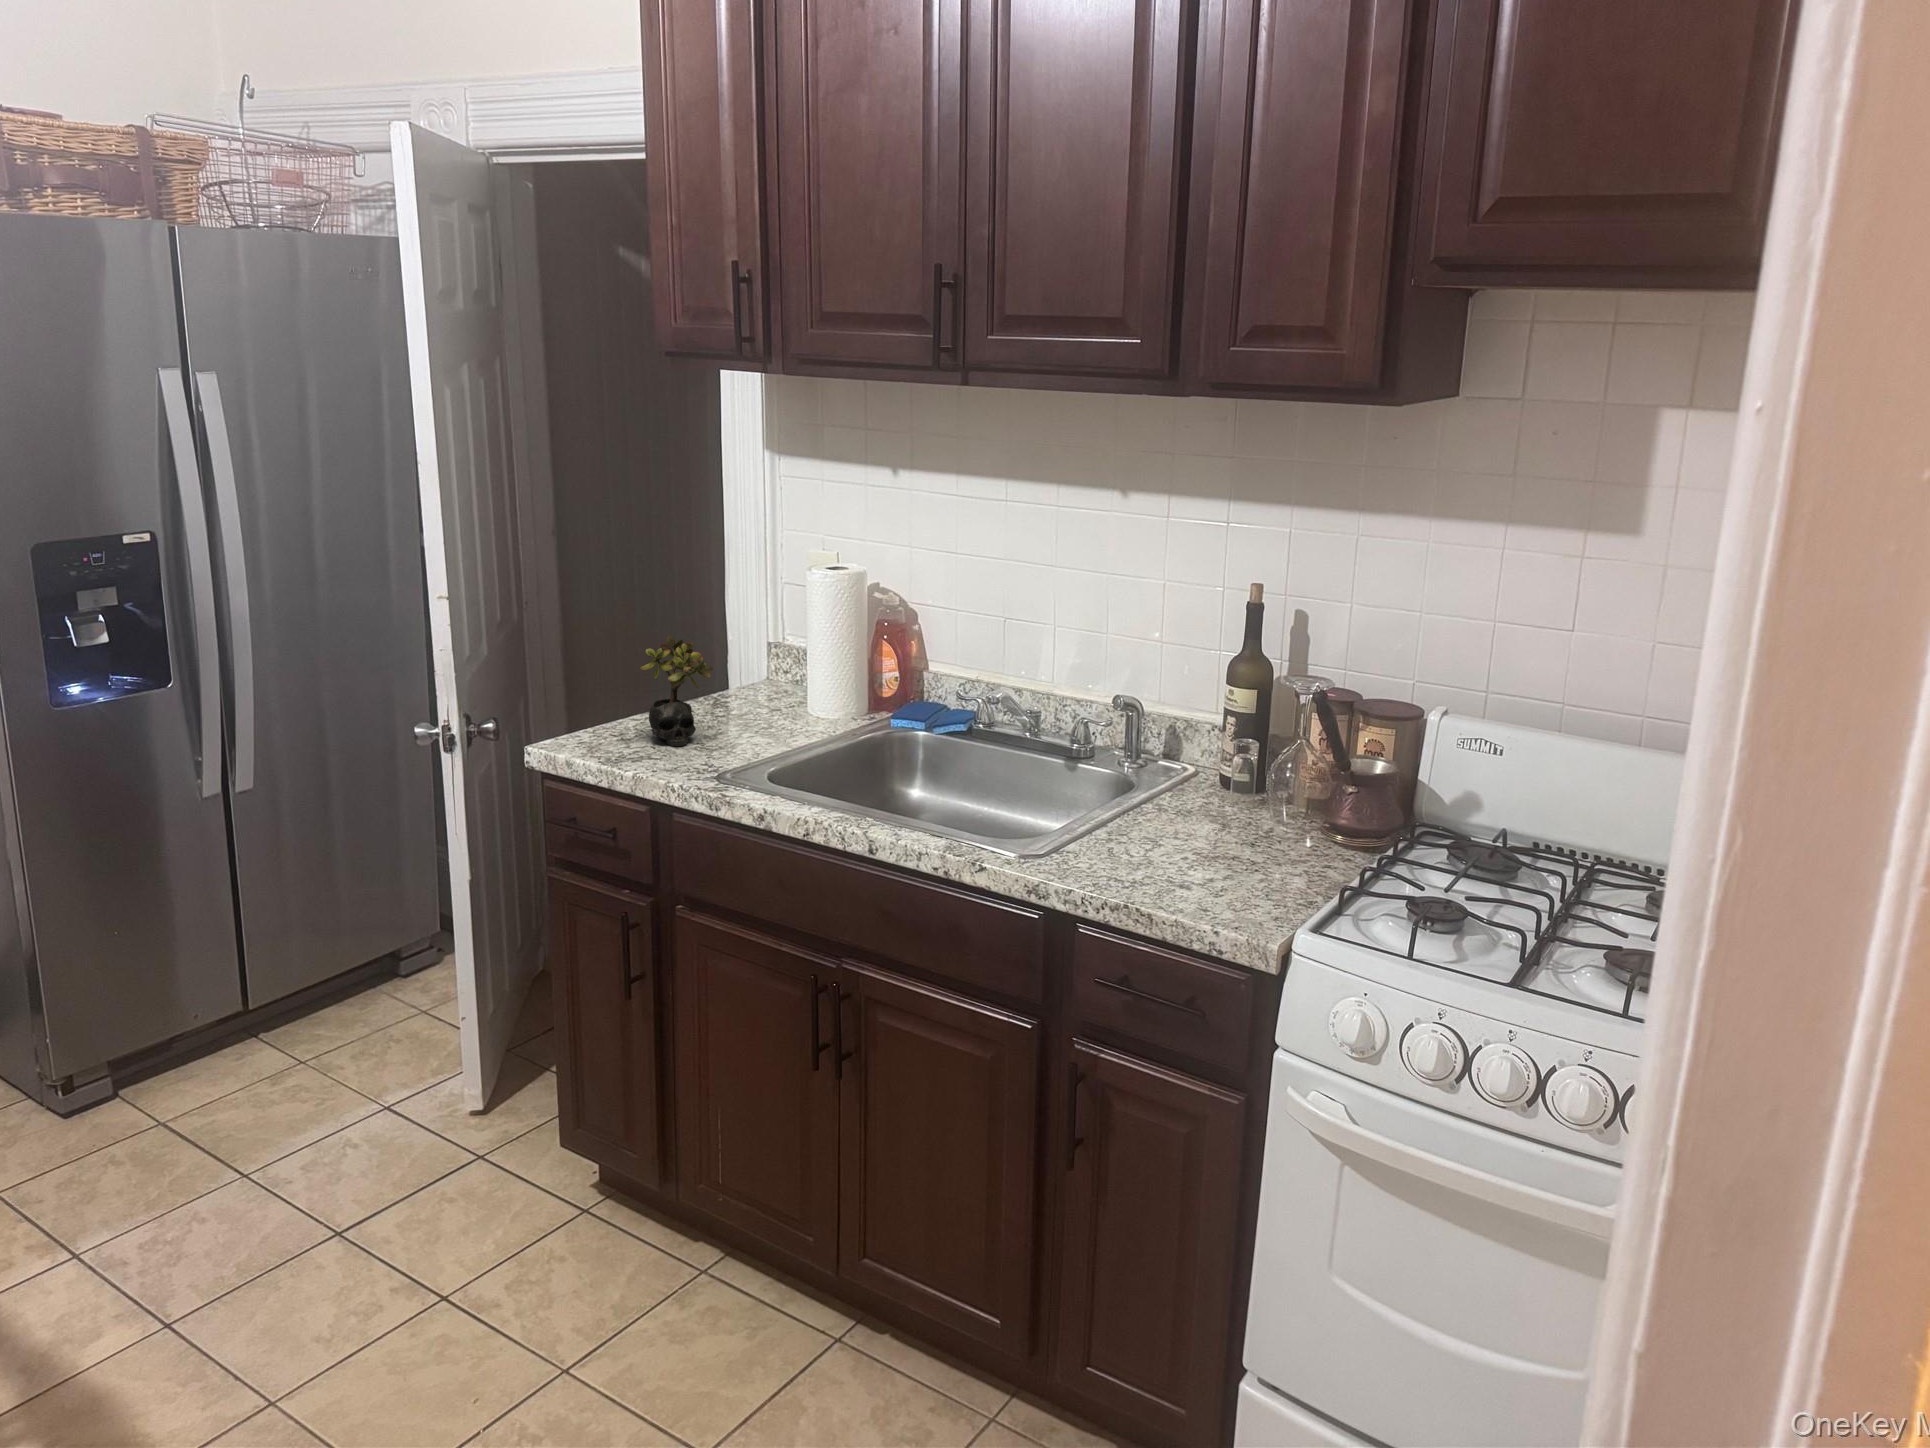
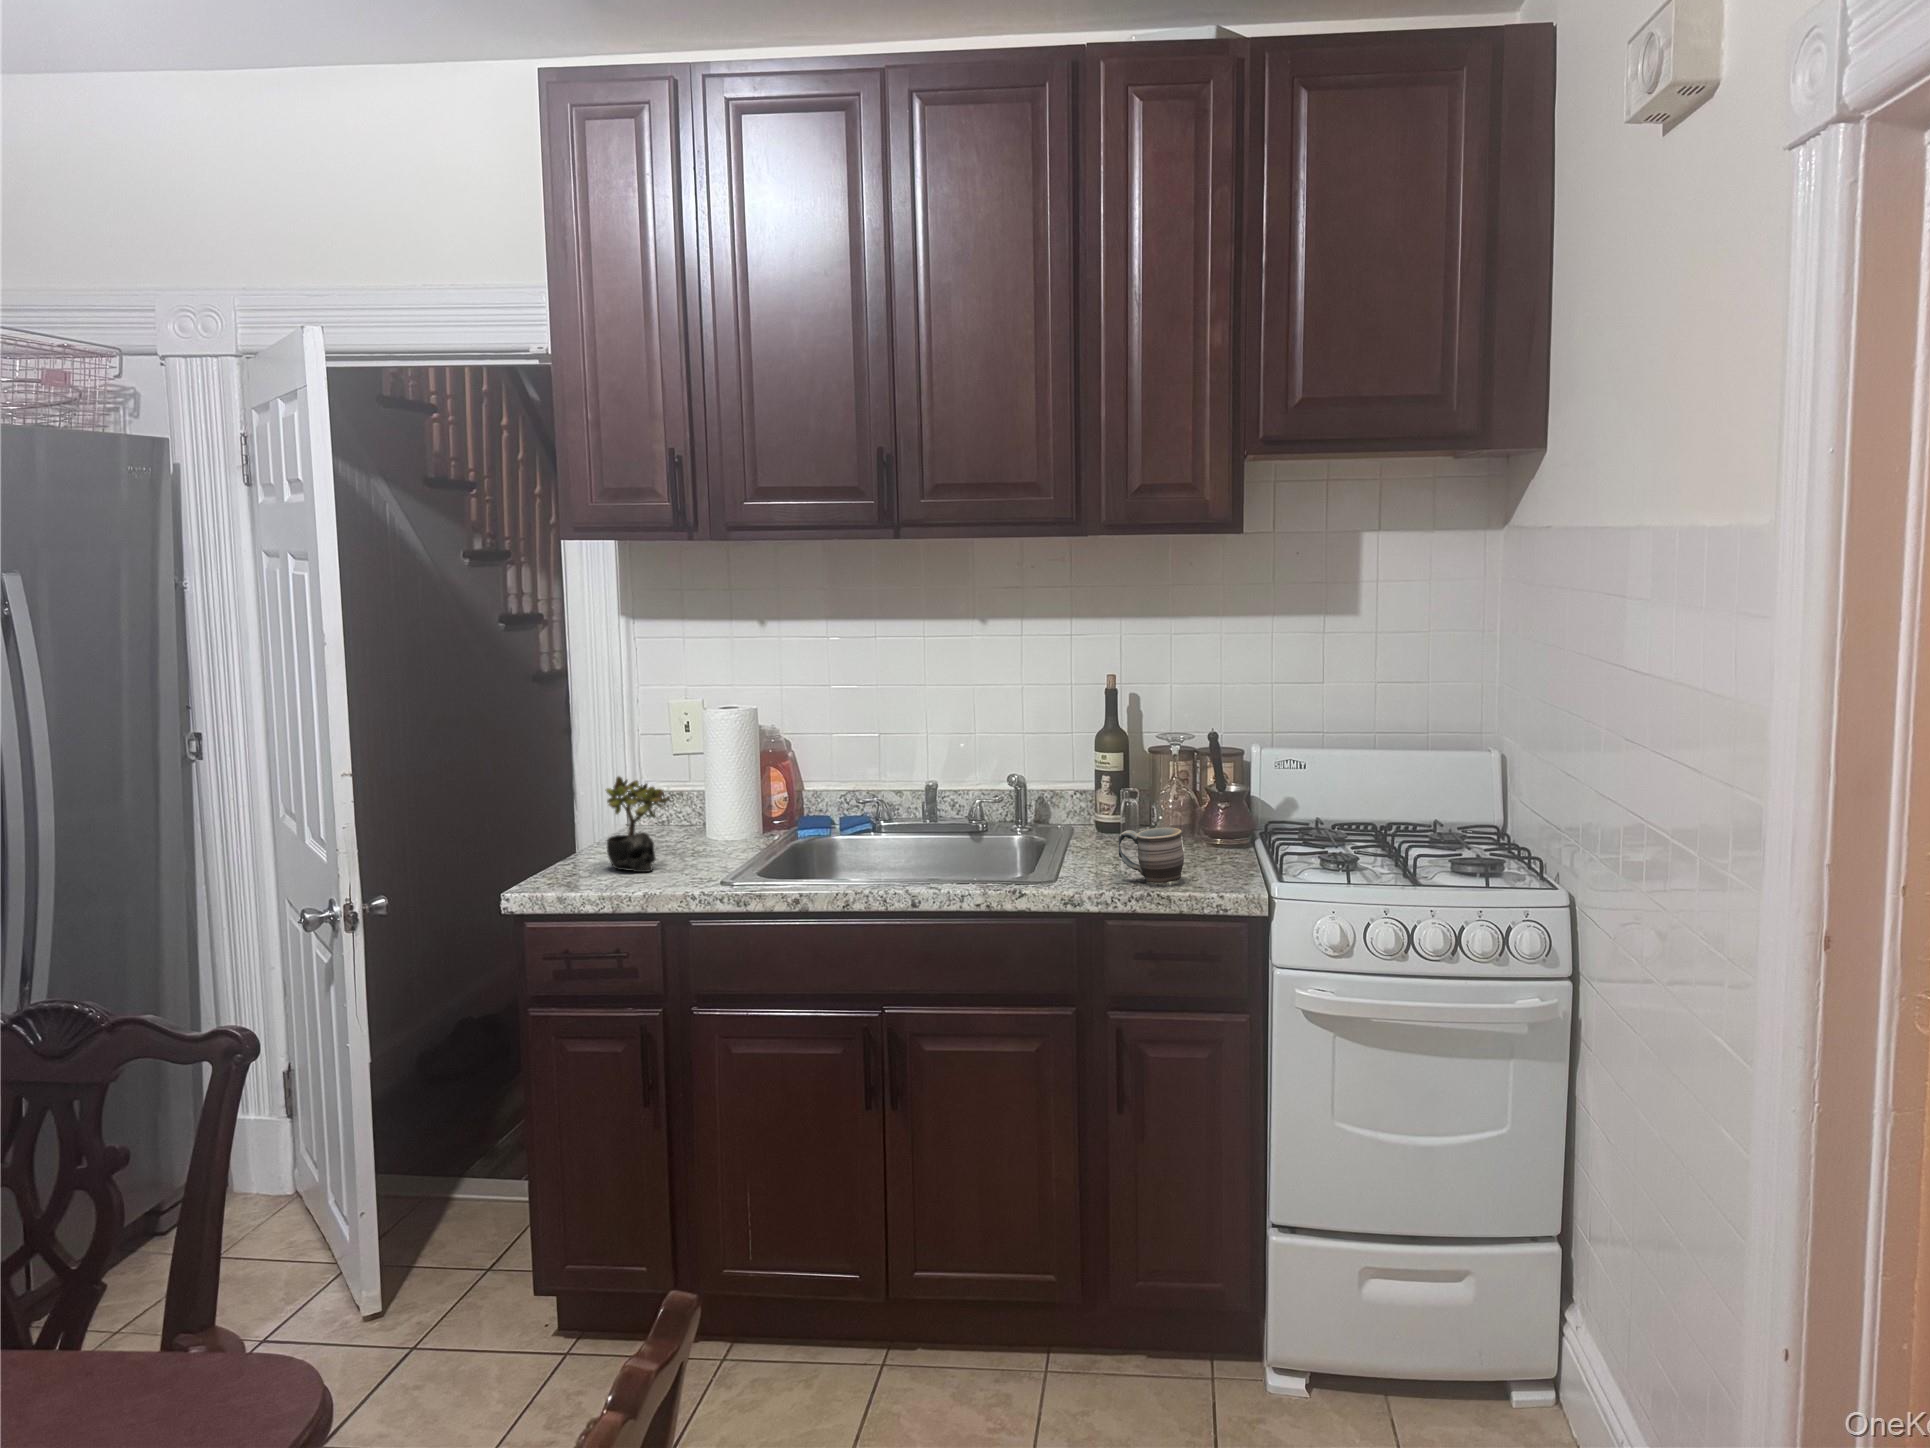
mug: none [1127,809,1208,891] -> present [1119,828,1184,883]

